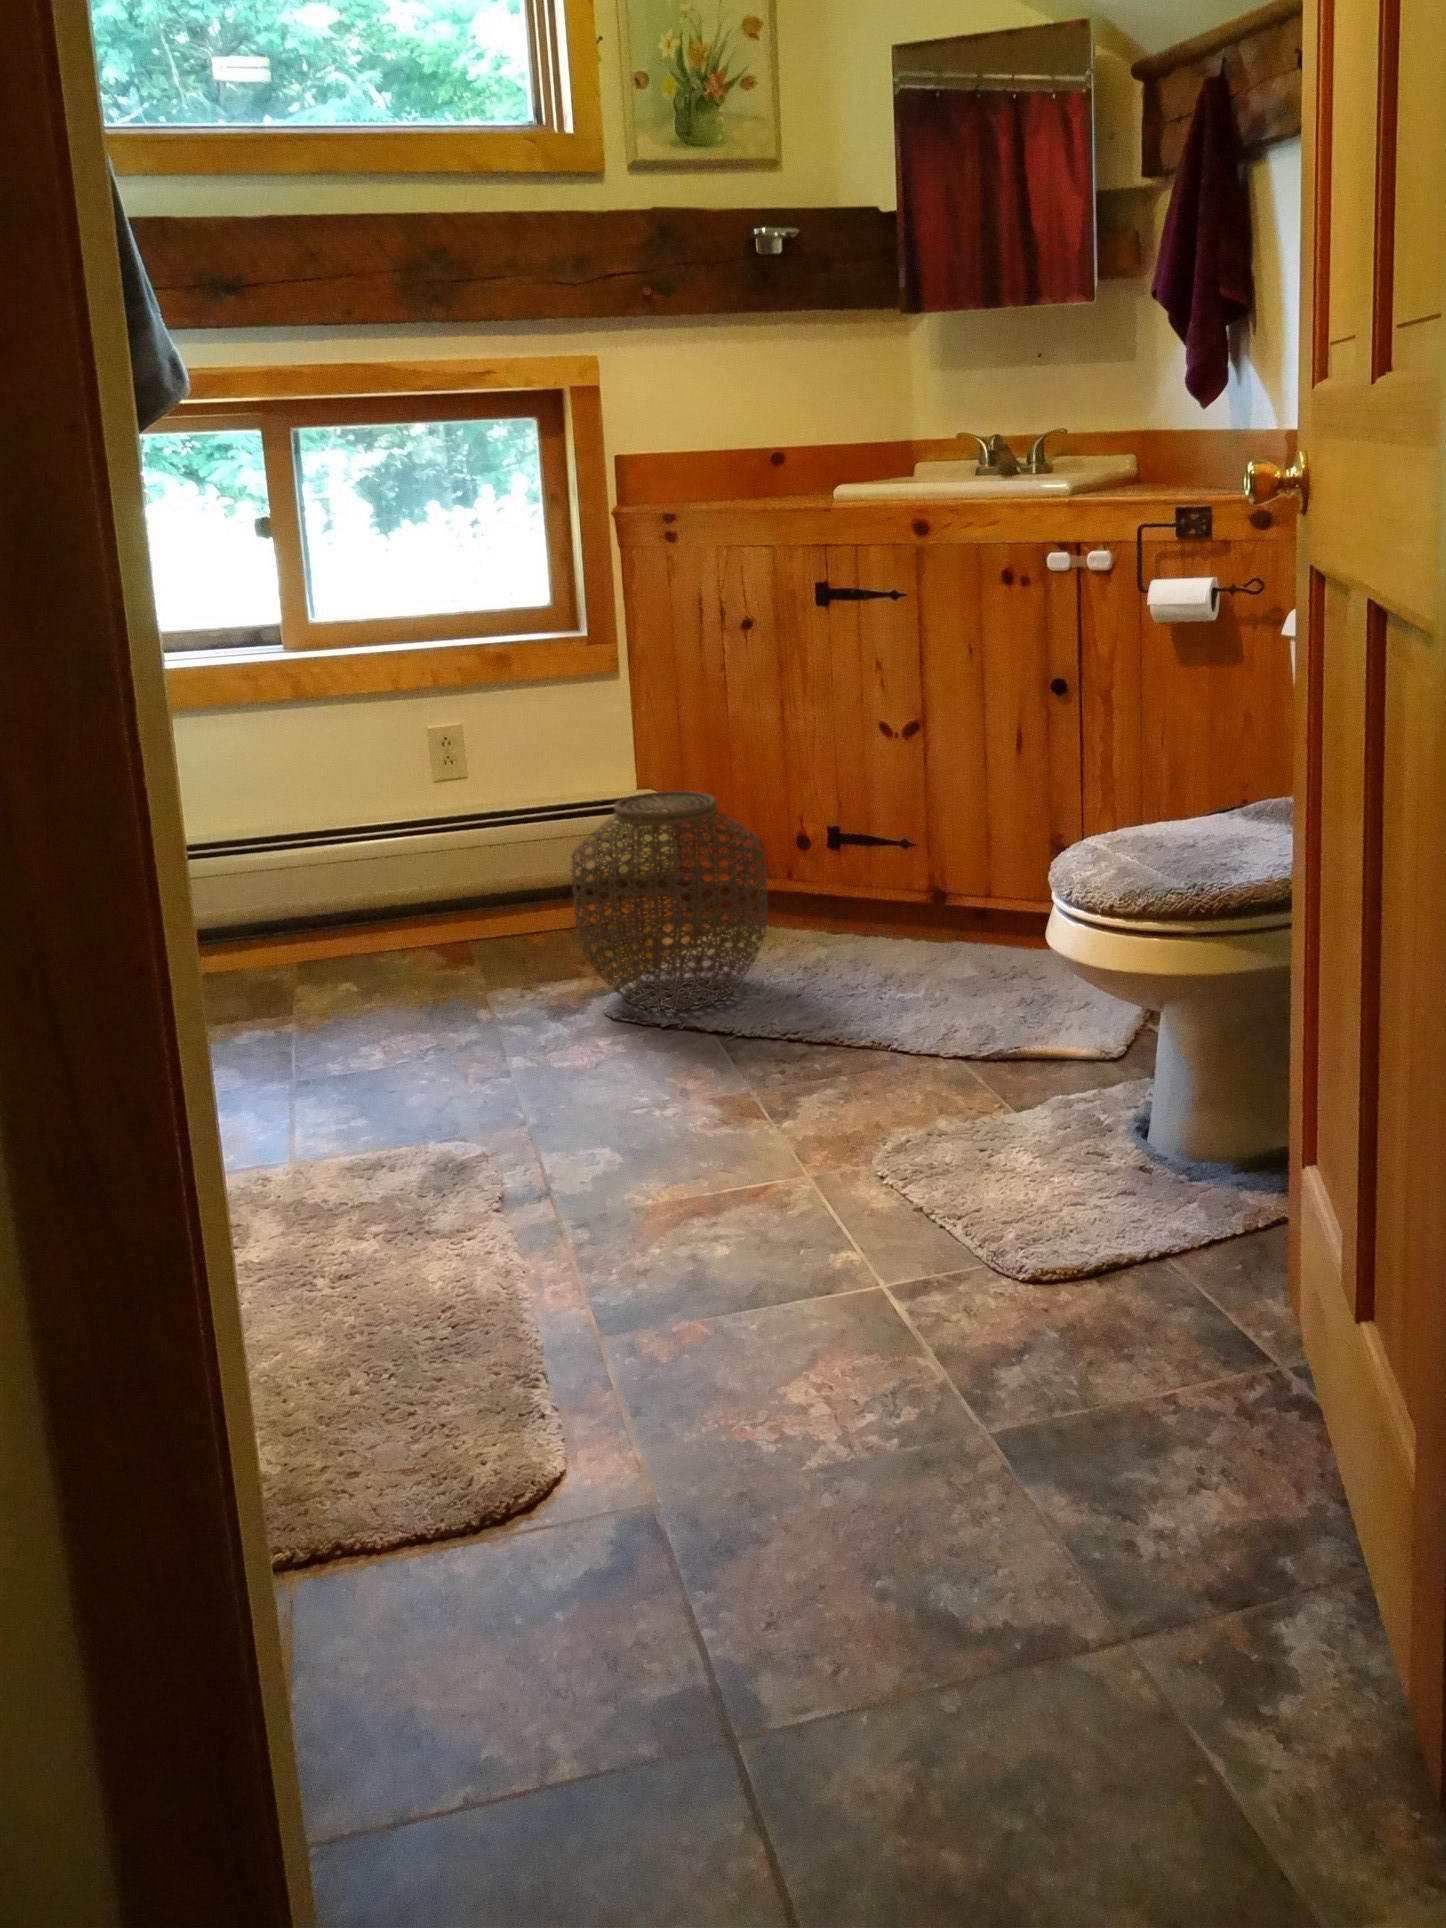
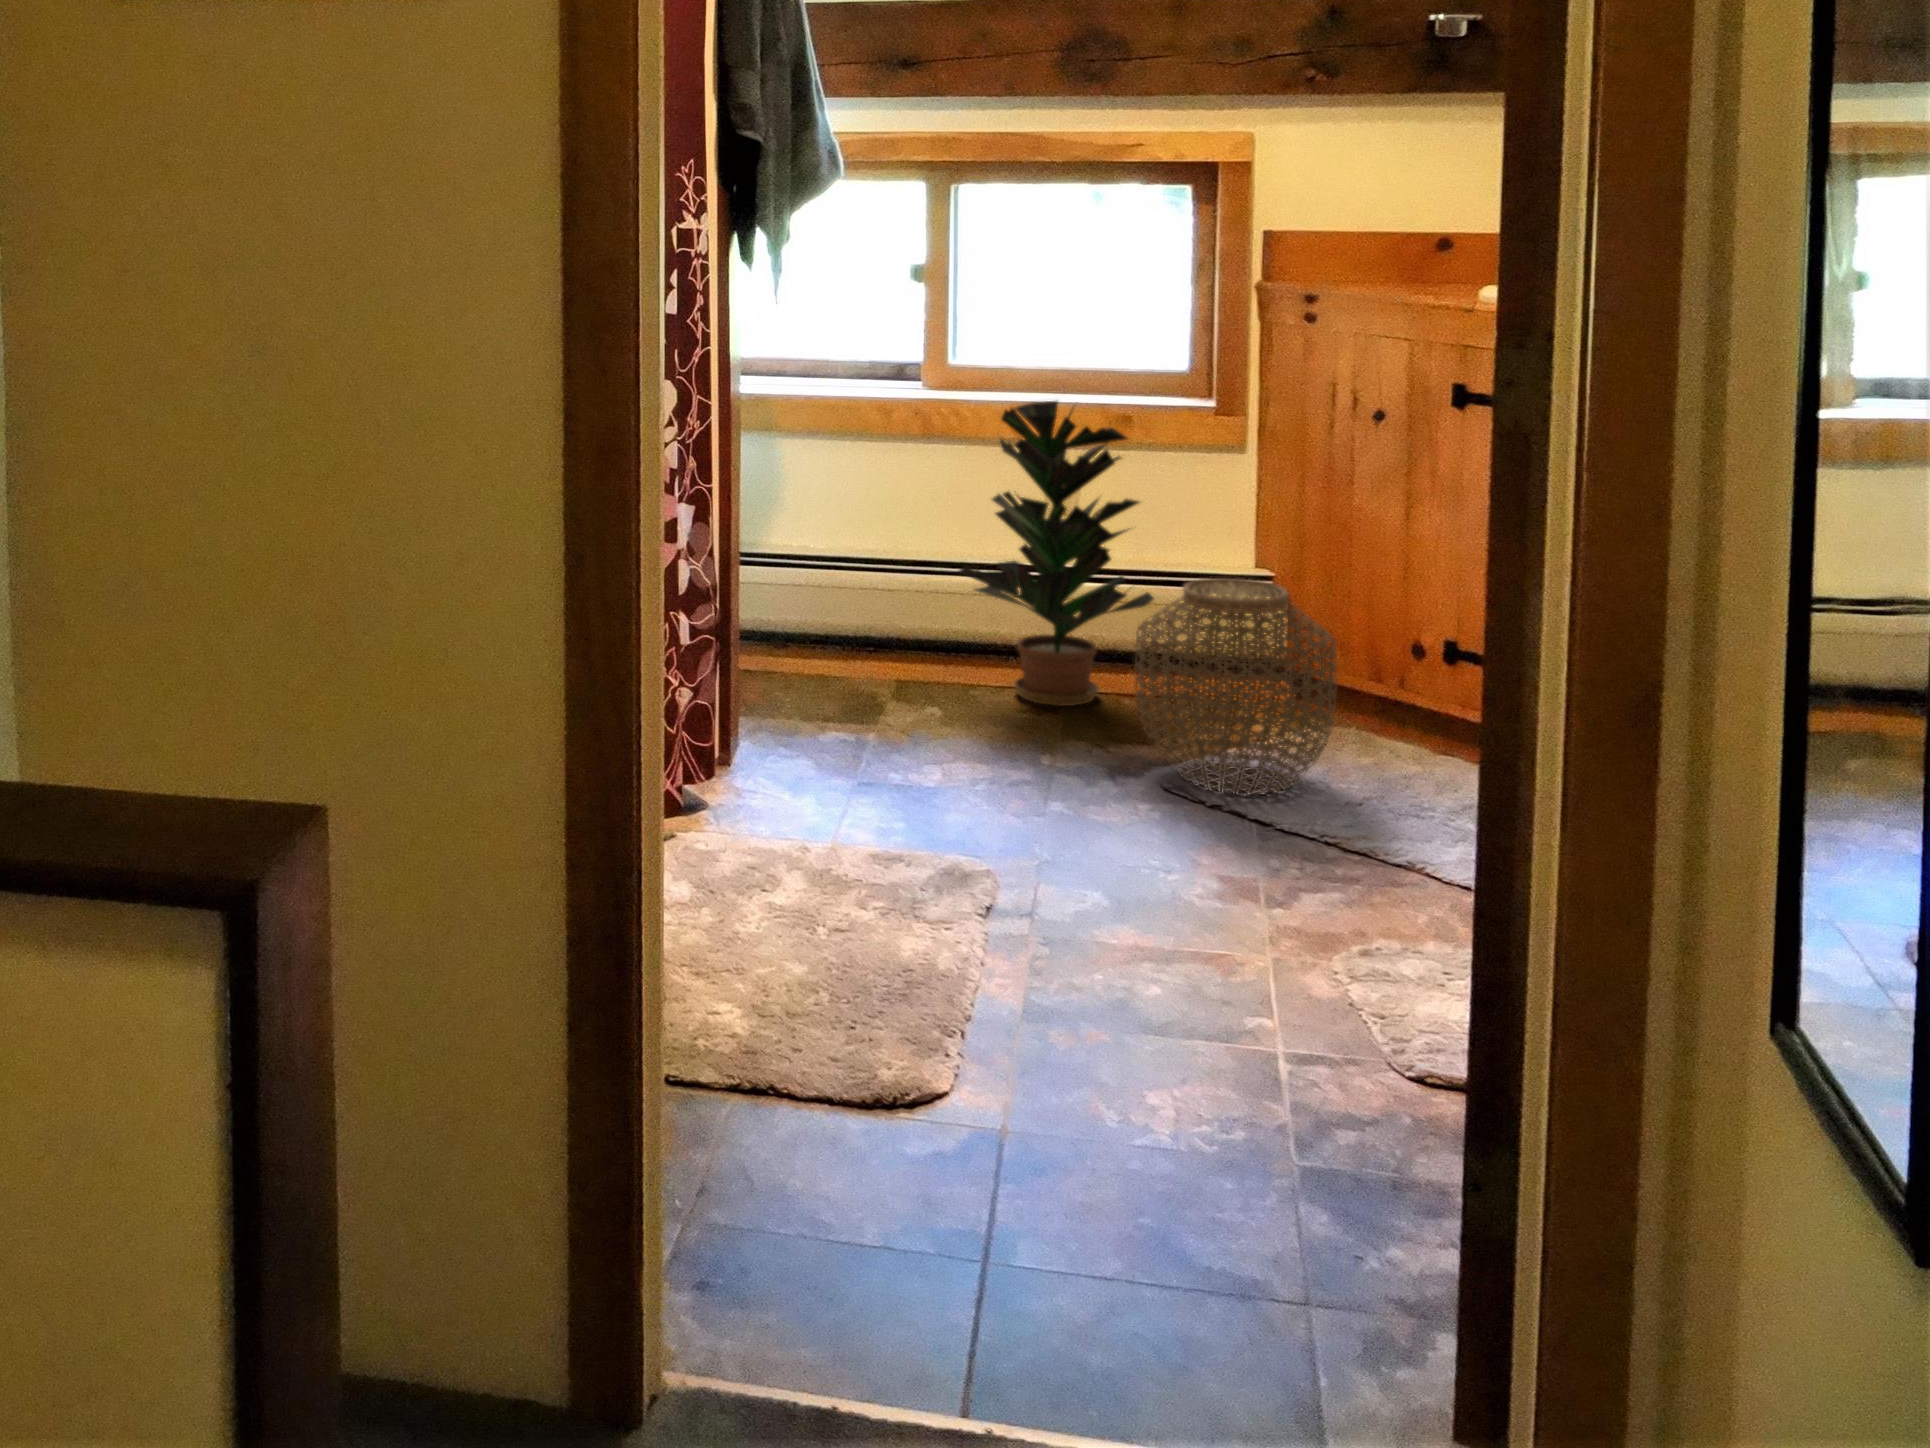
potted plant: none [353,635,561,954] -> present [959,400,1154,706]

